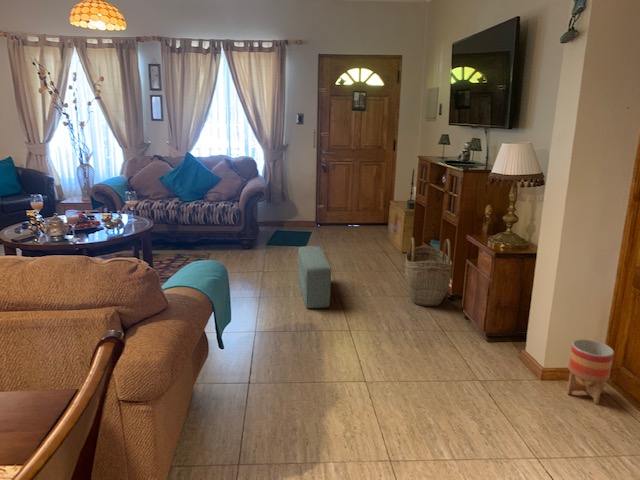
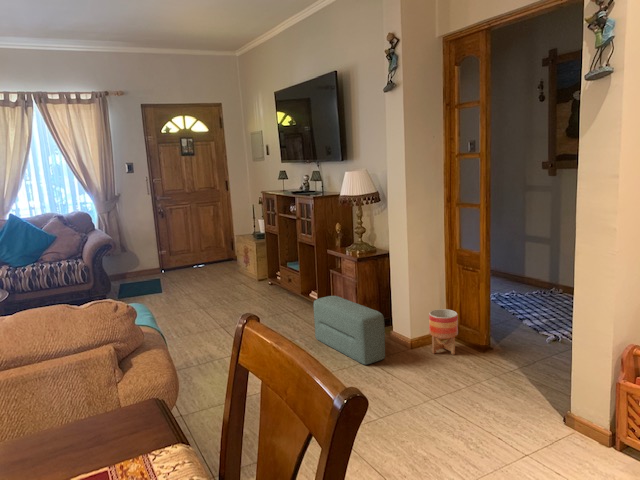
woven basket: present [405,238,452,306] -> none [275,257,317,319]
pouf: present [298,246,331,308] -> present [313,296,385,365]

